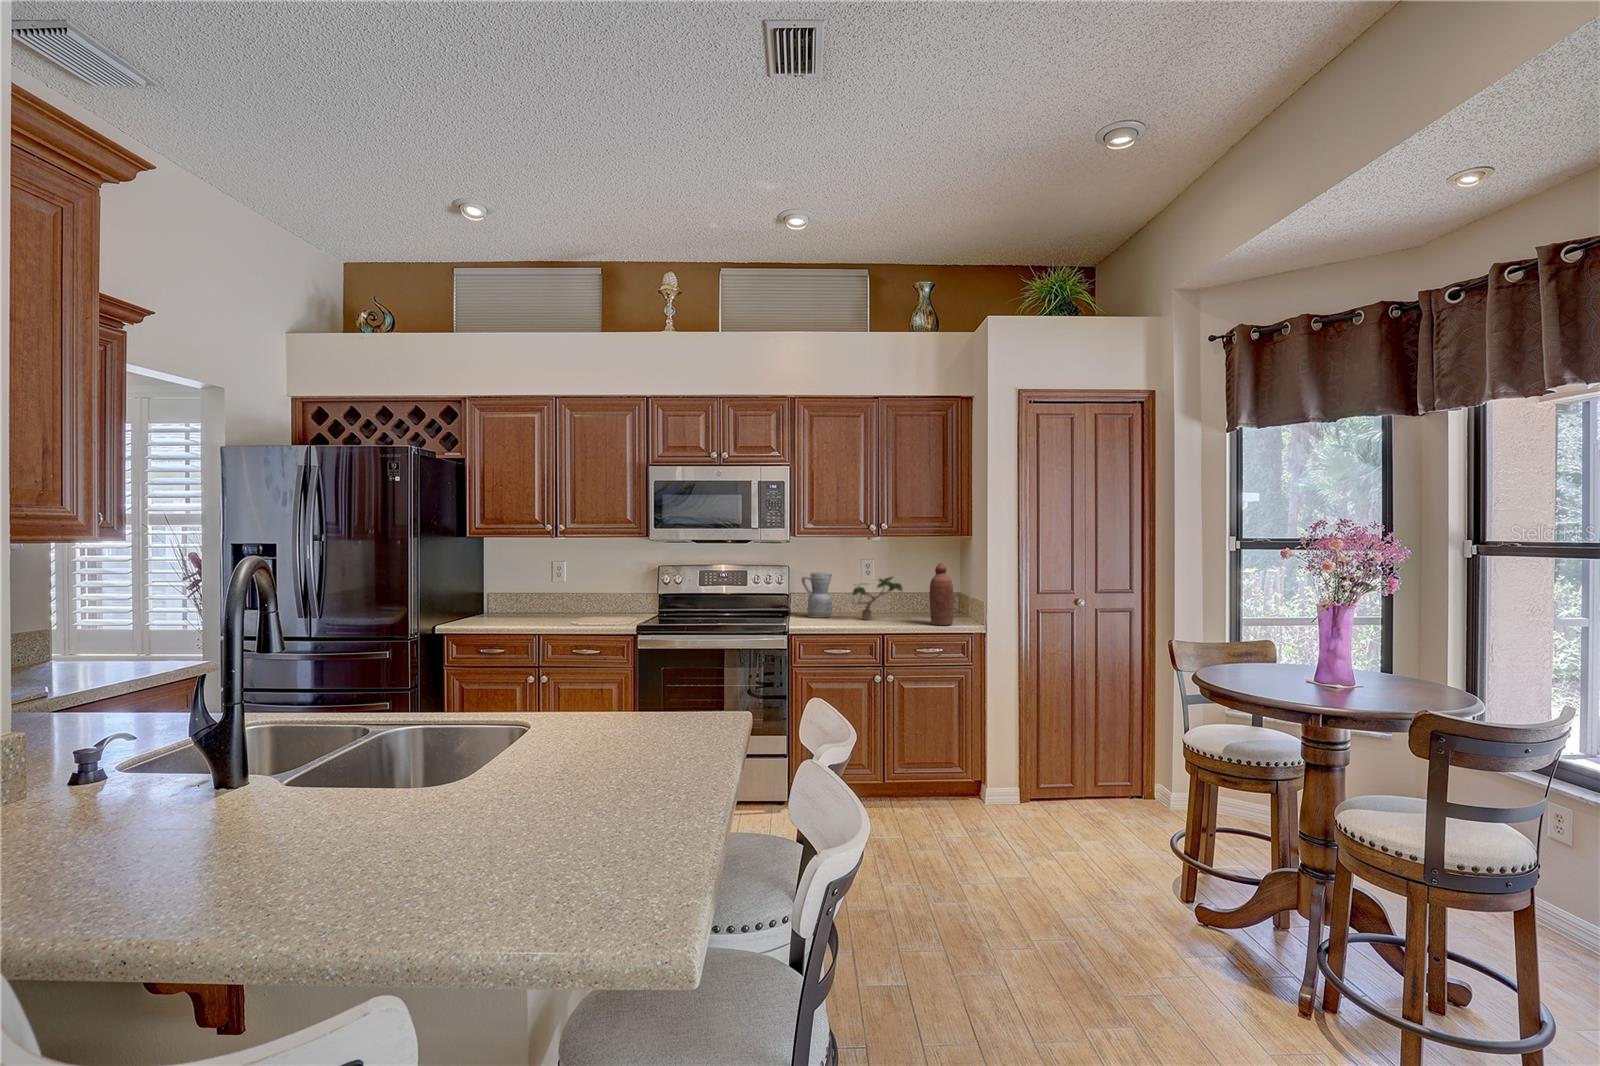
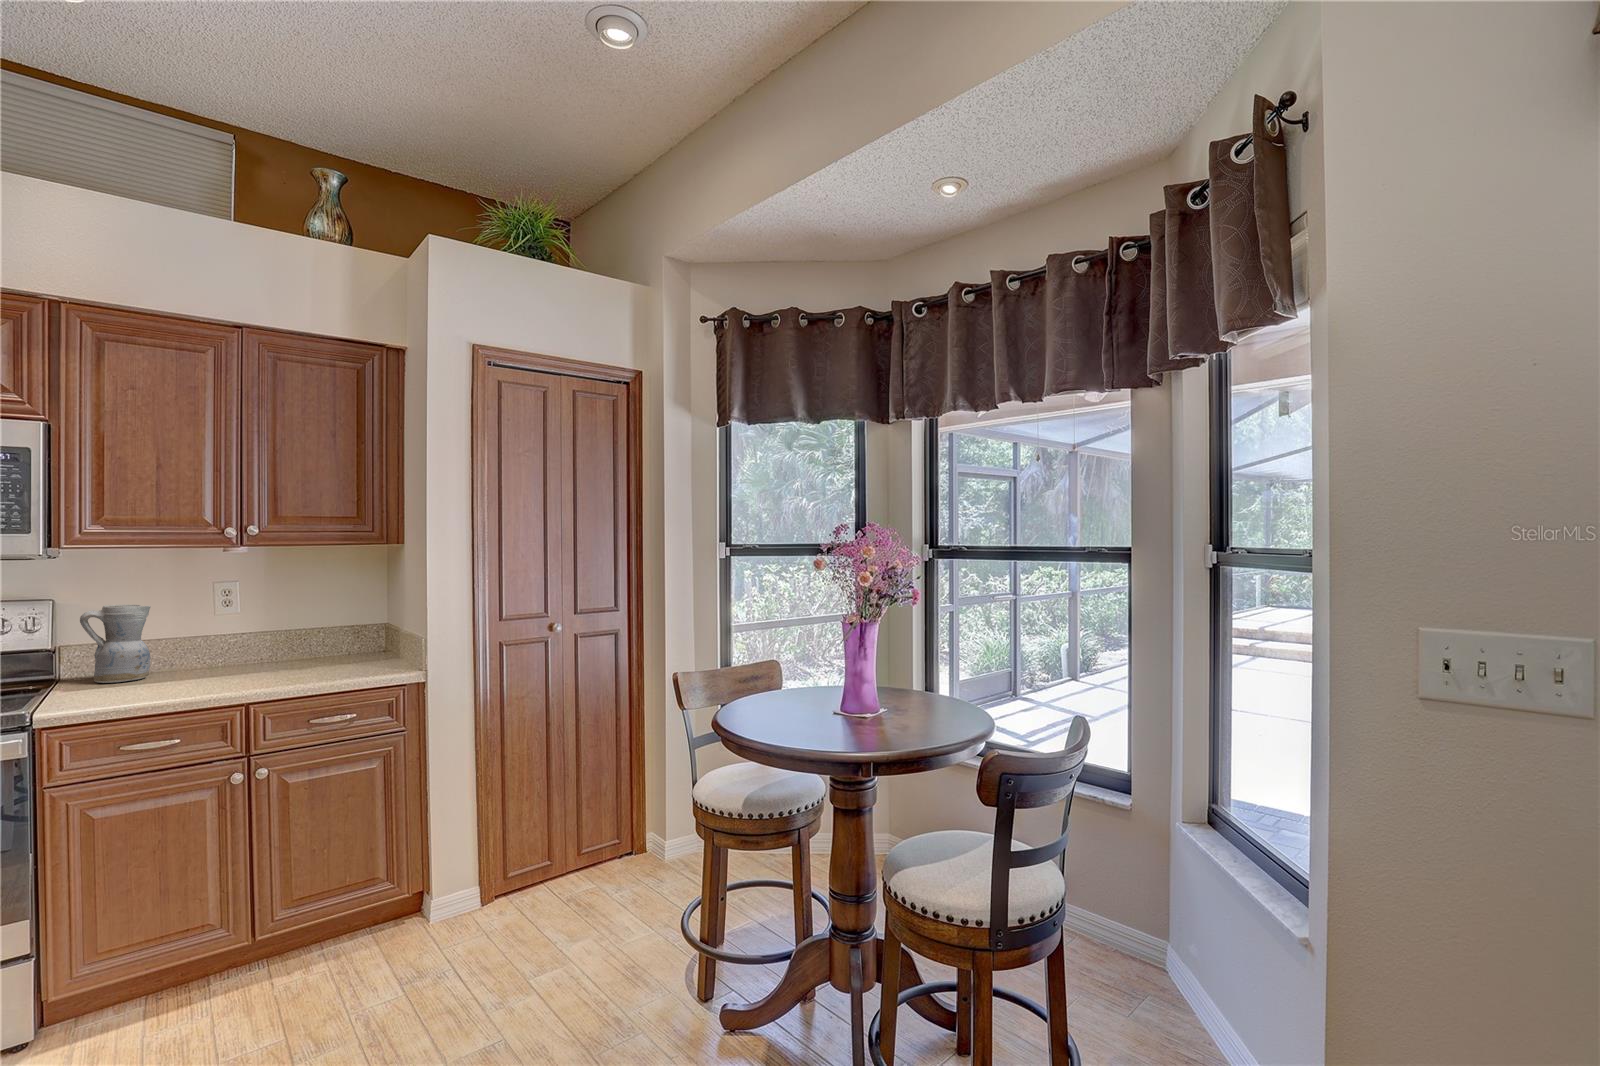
bottle: present [930,563,953,625] -> none [337,583,376,675]
potted plant: present [853,577,902,620] -> none [174,602,304,678]

